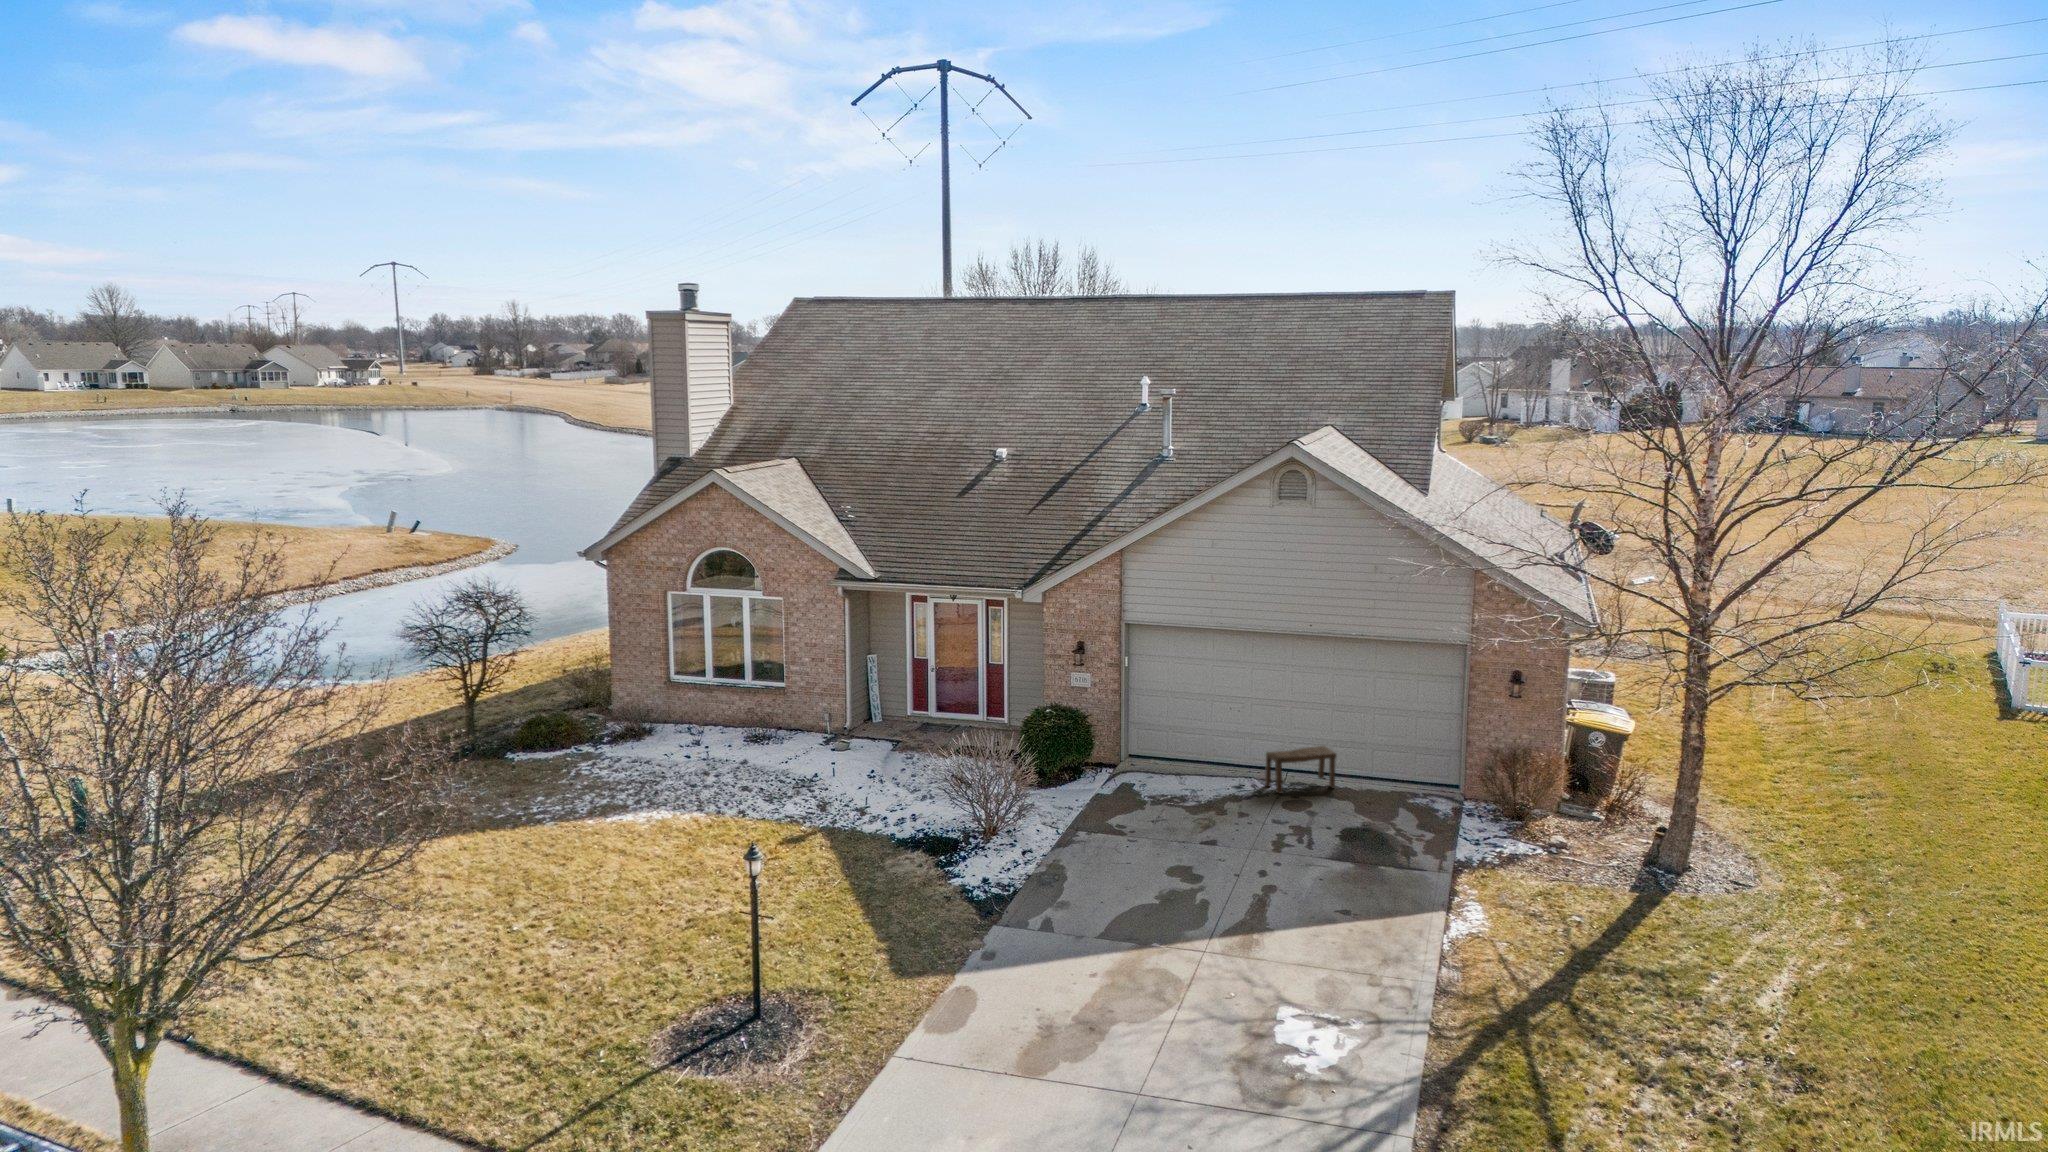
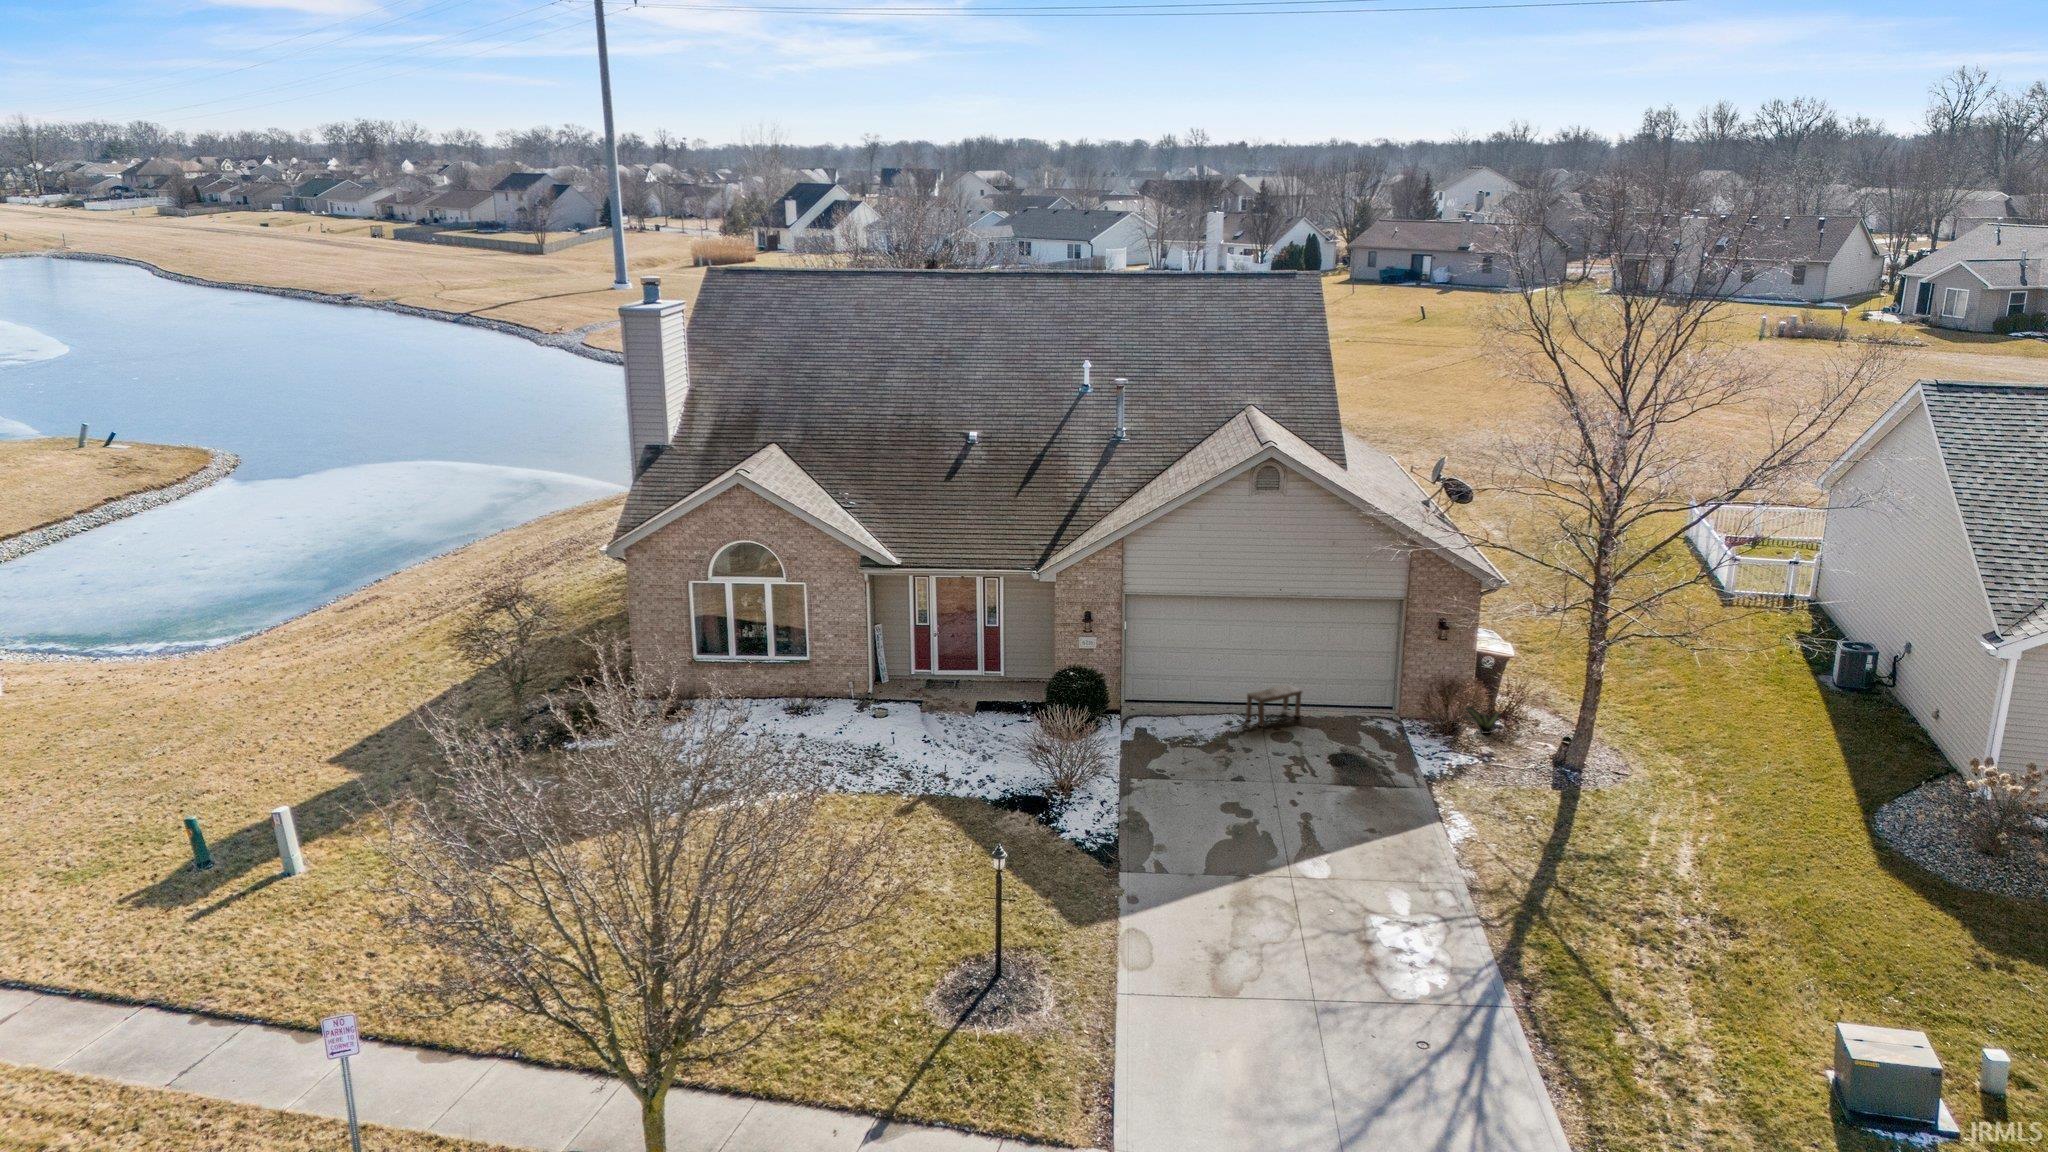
potted plant: none [1541,786,1599,824] -> present [1465,707,1504,734]

